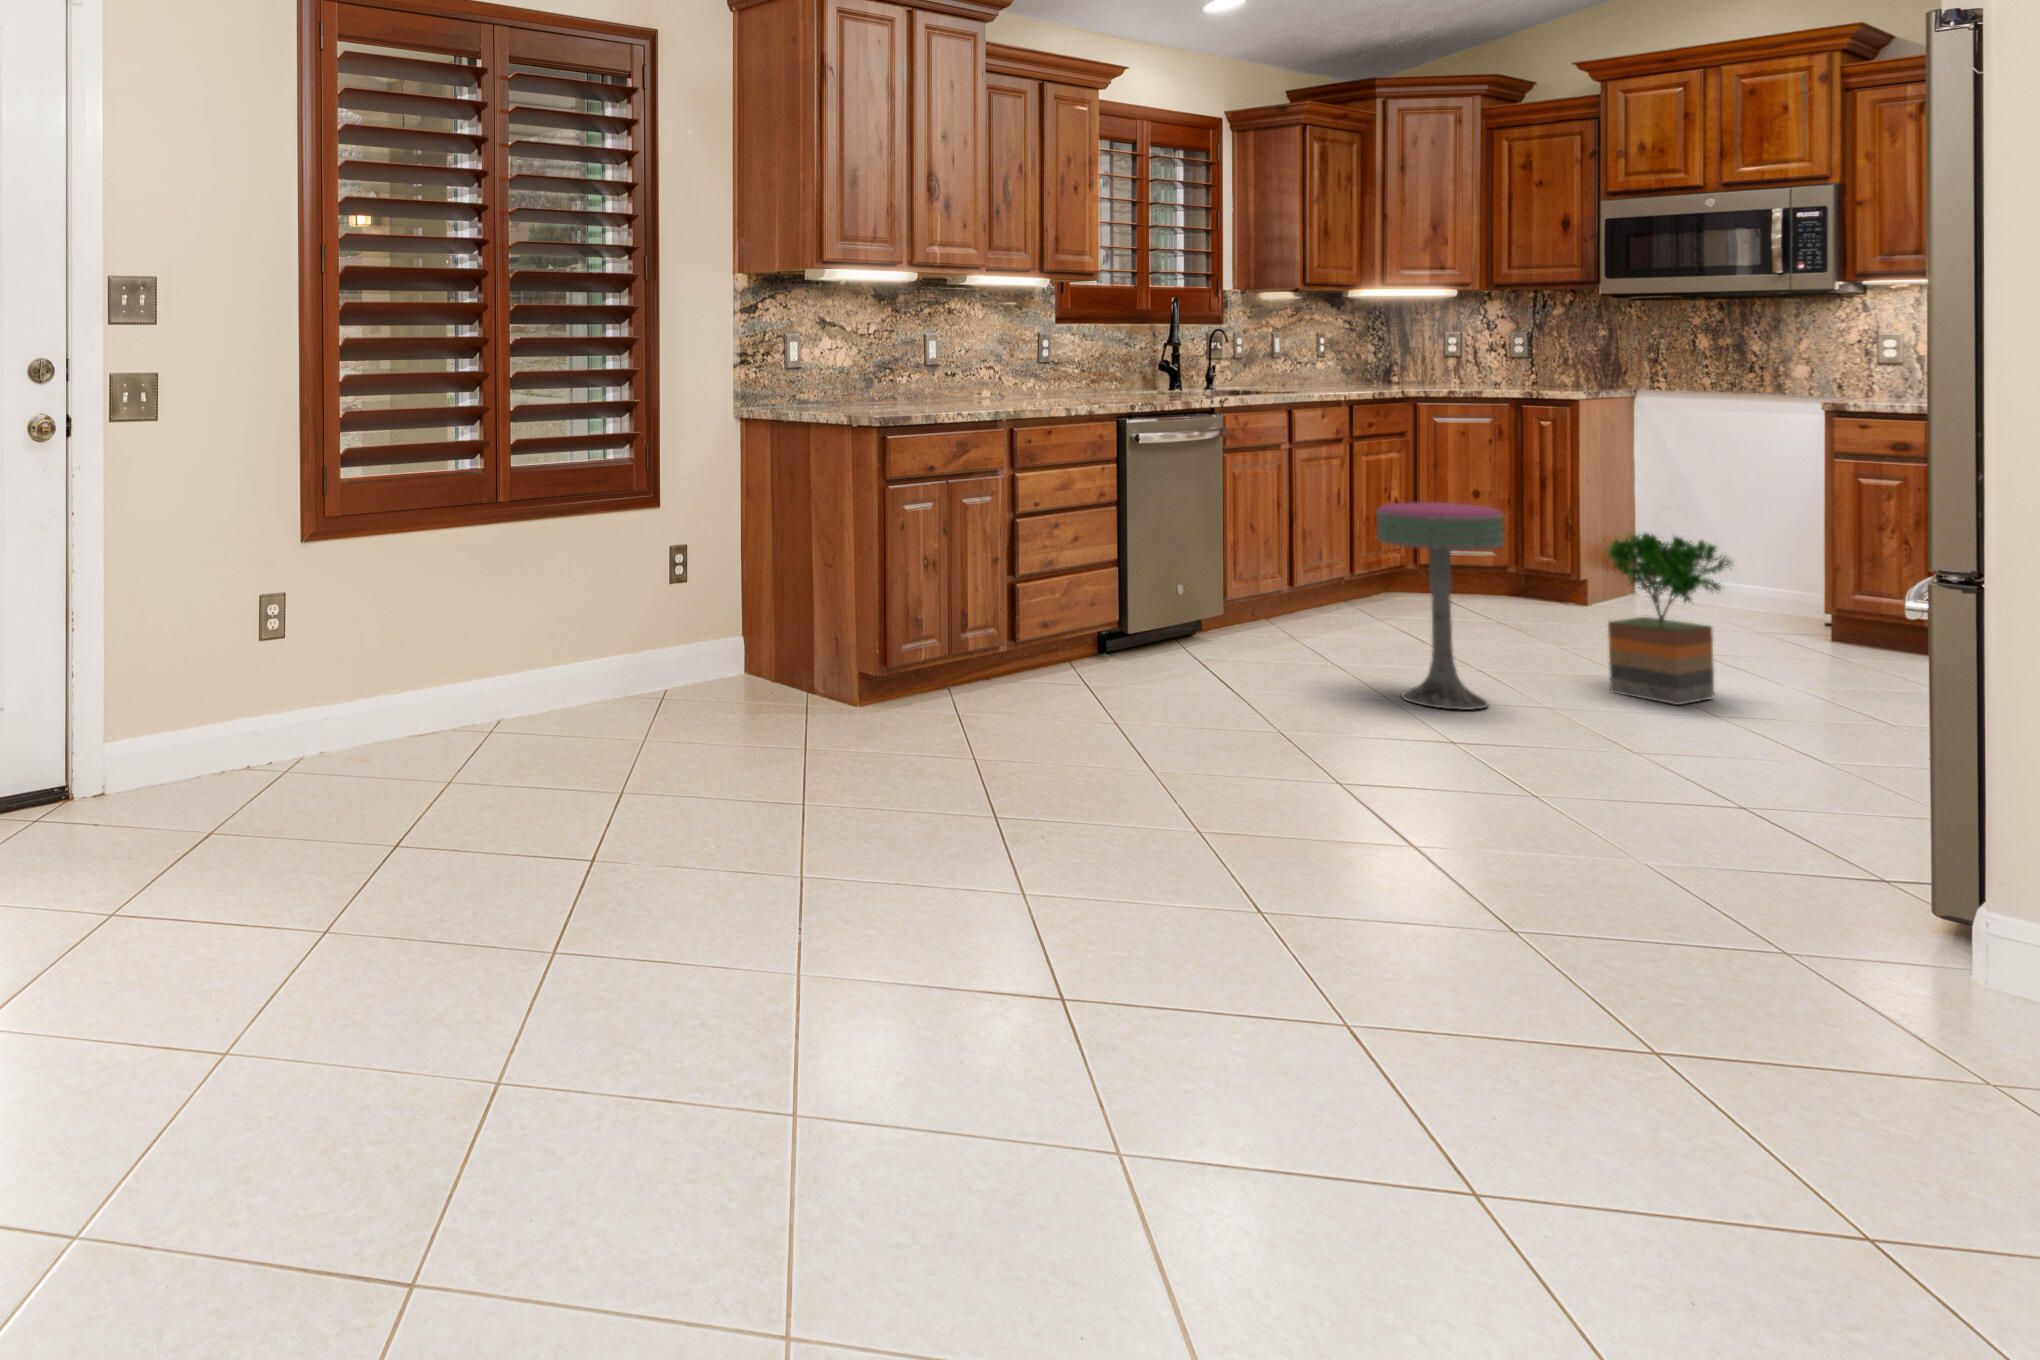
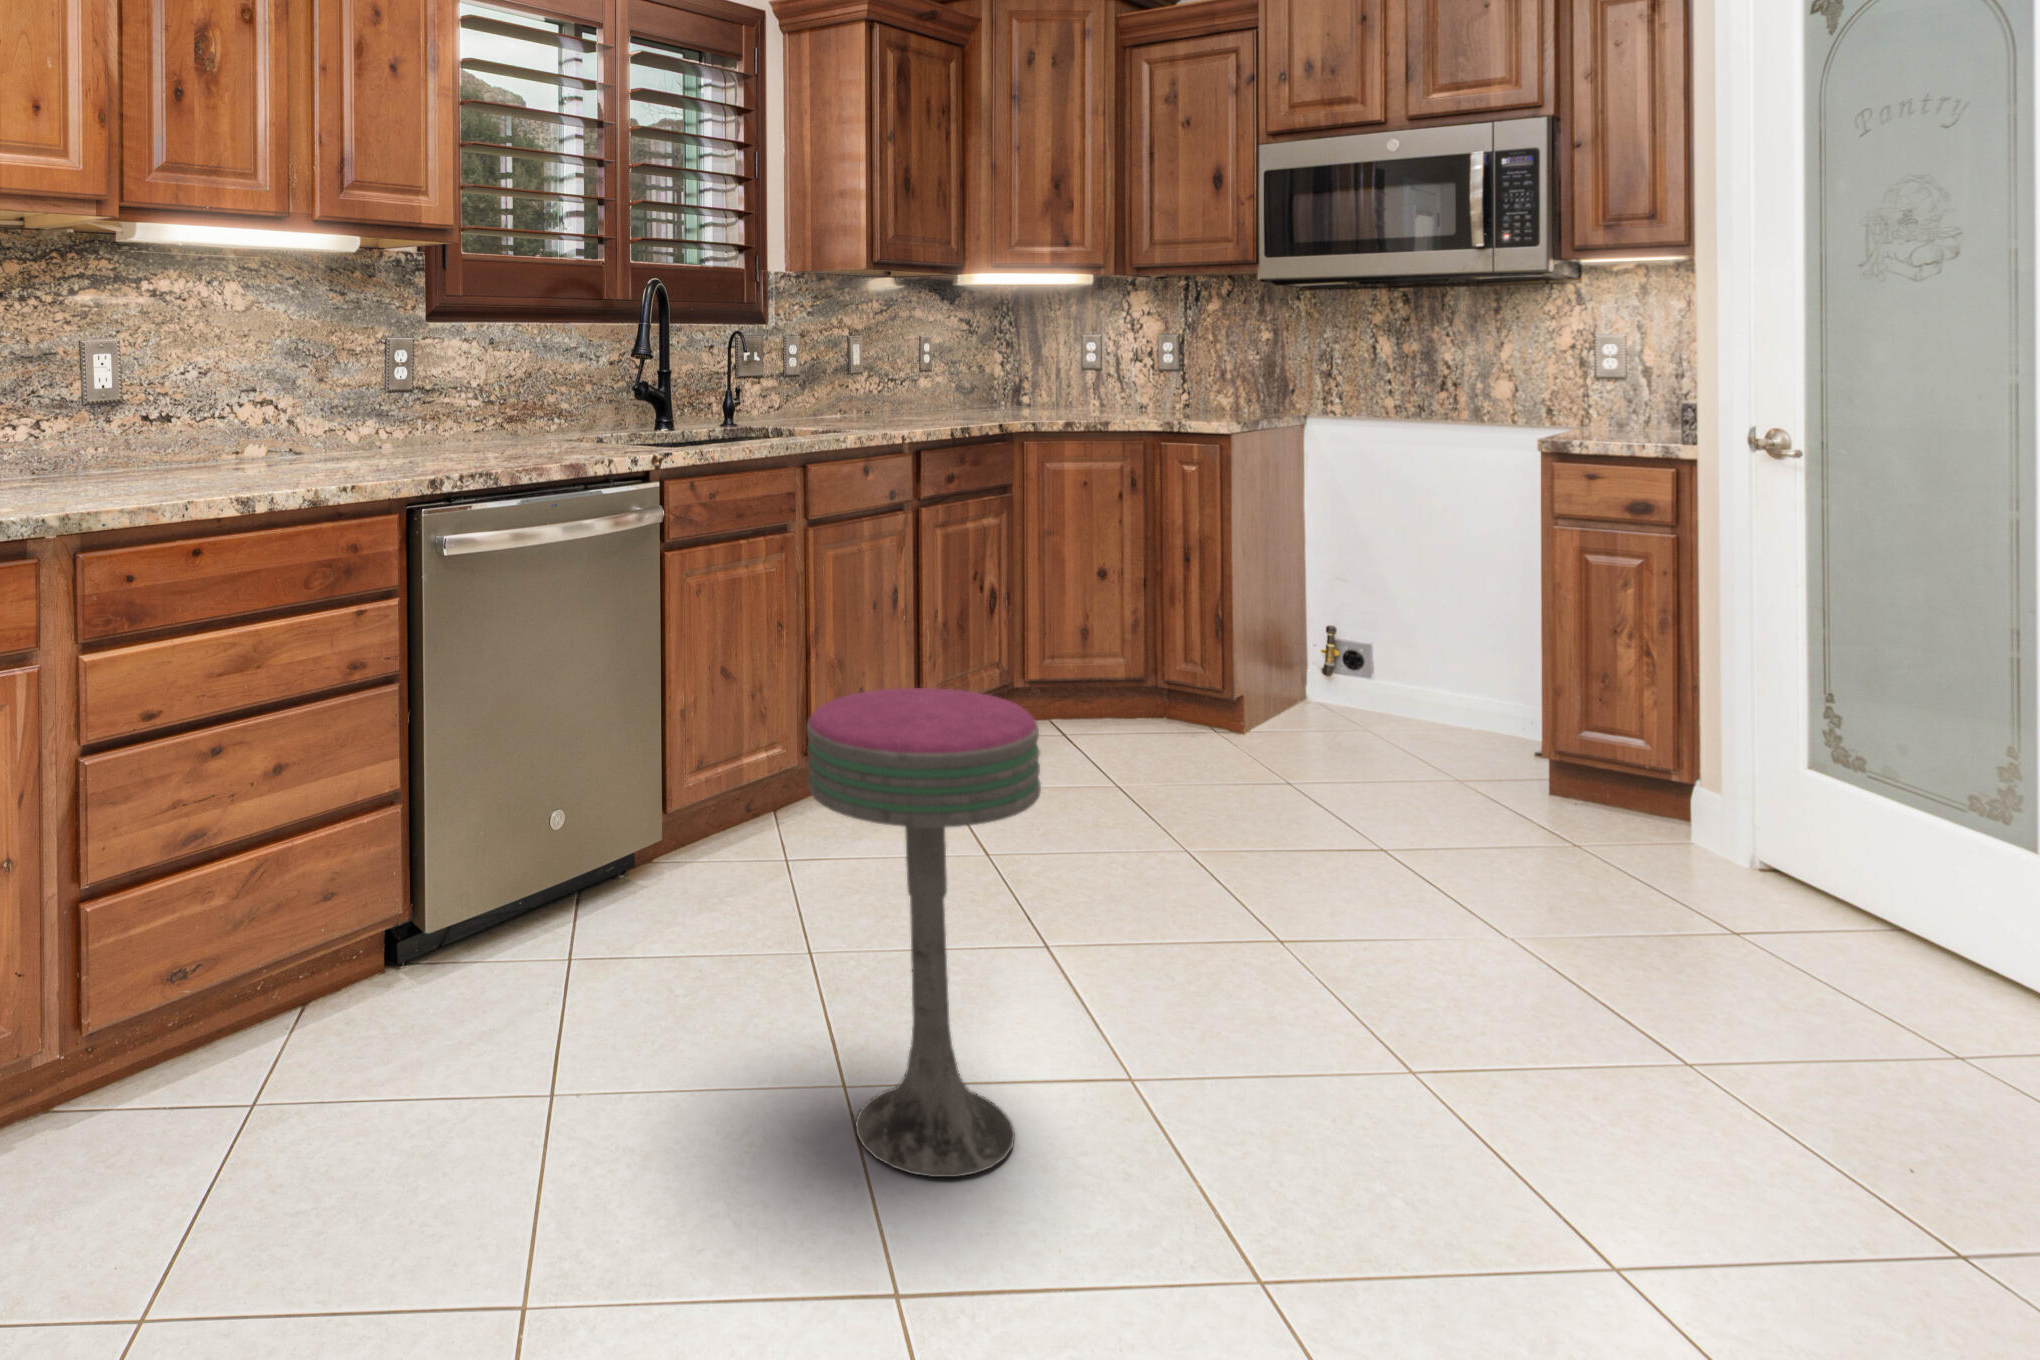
potted tree: present [1606,533,1733,705] -> none [1233,716,1461,1089]

